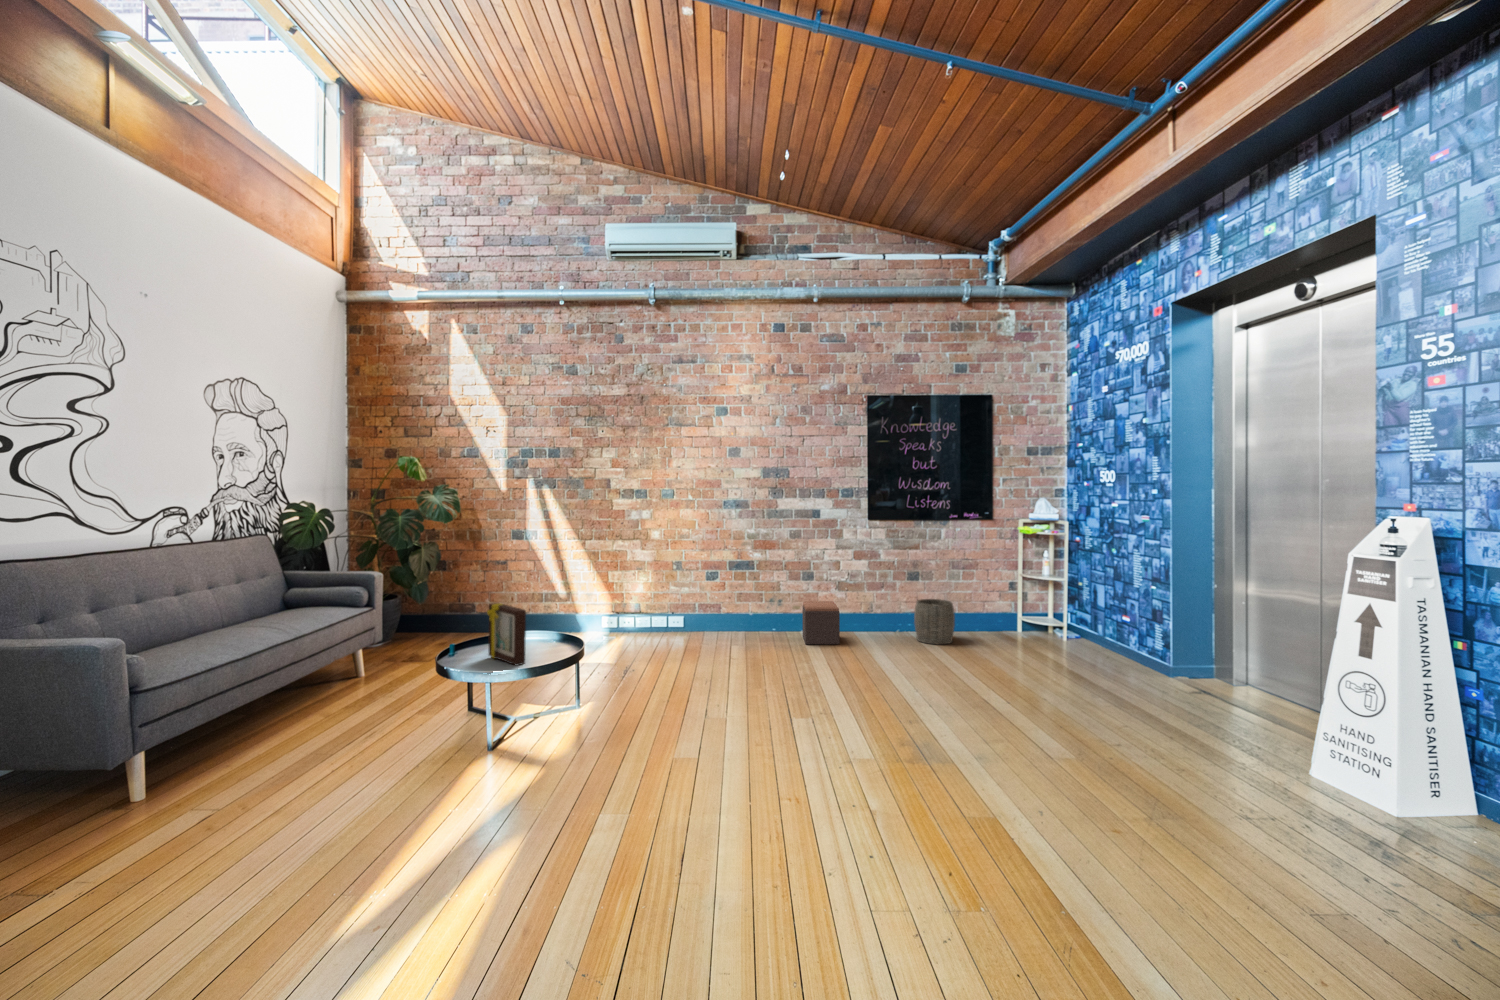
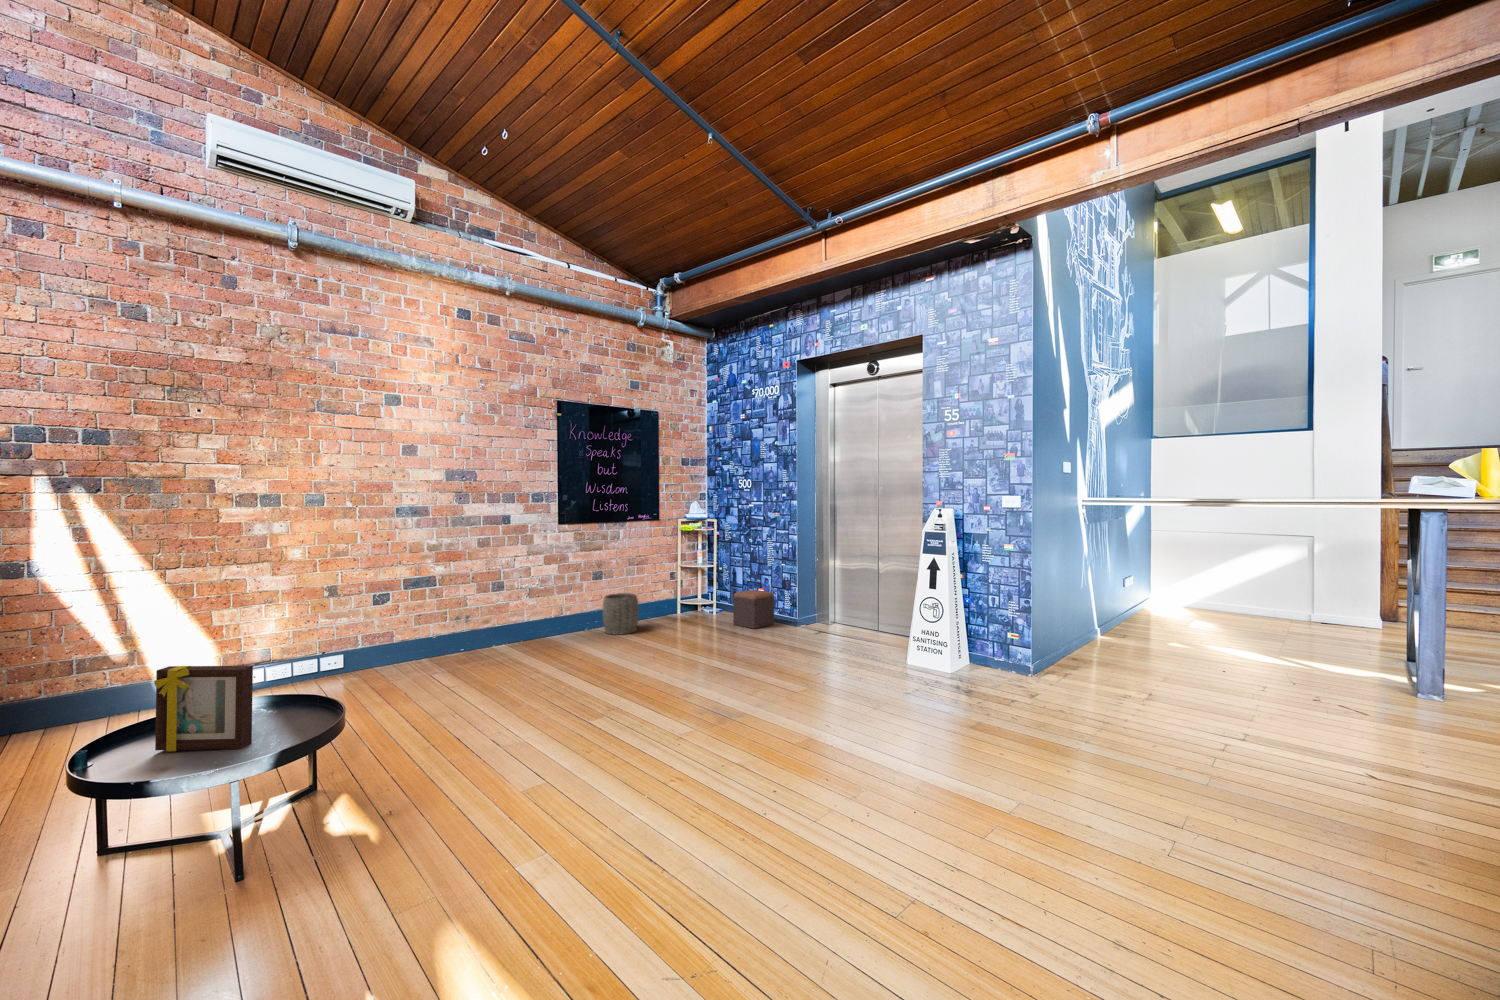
footstool: present [803,601,840,644] -> present [733,590,774,629]

